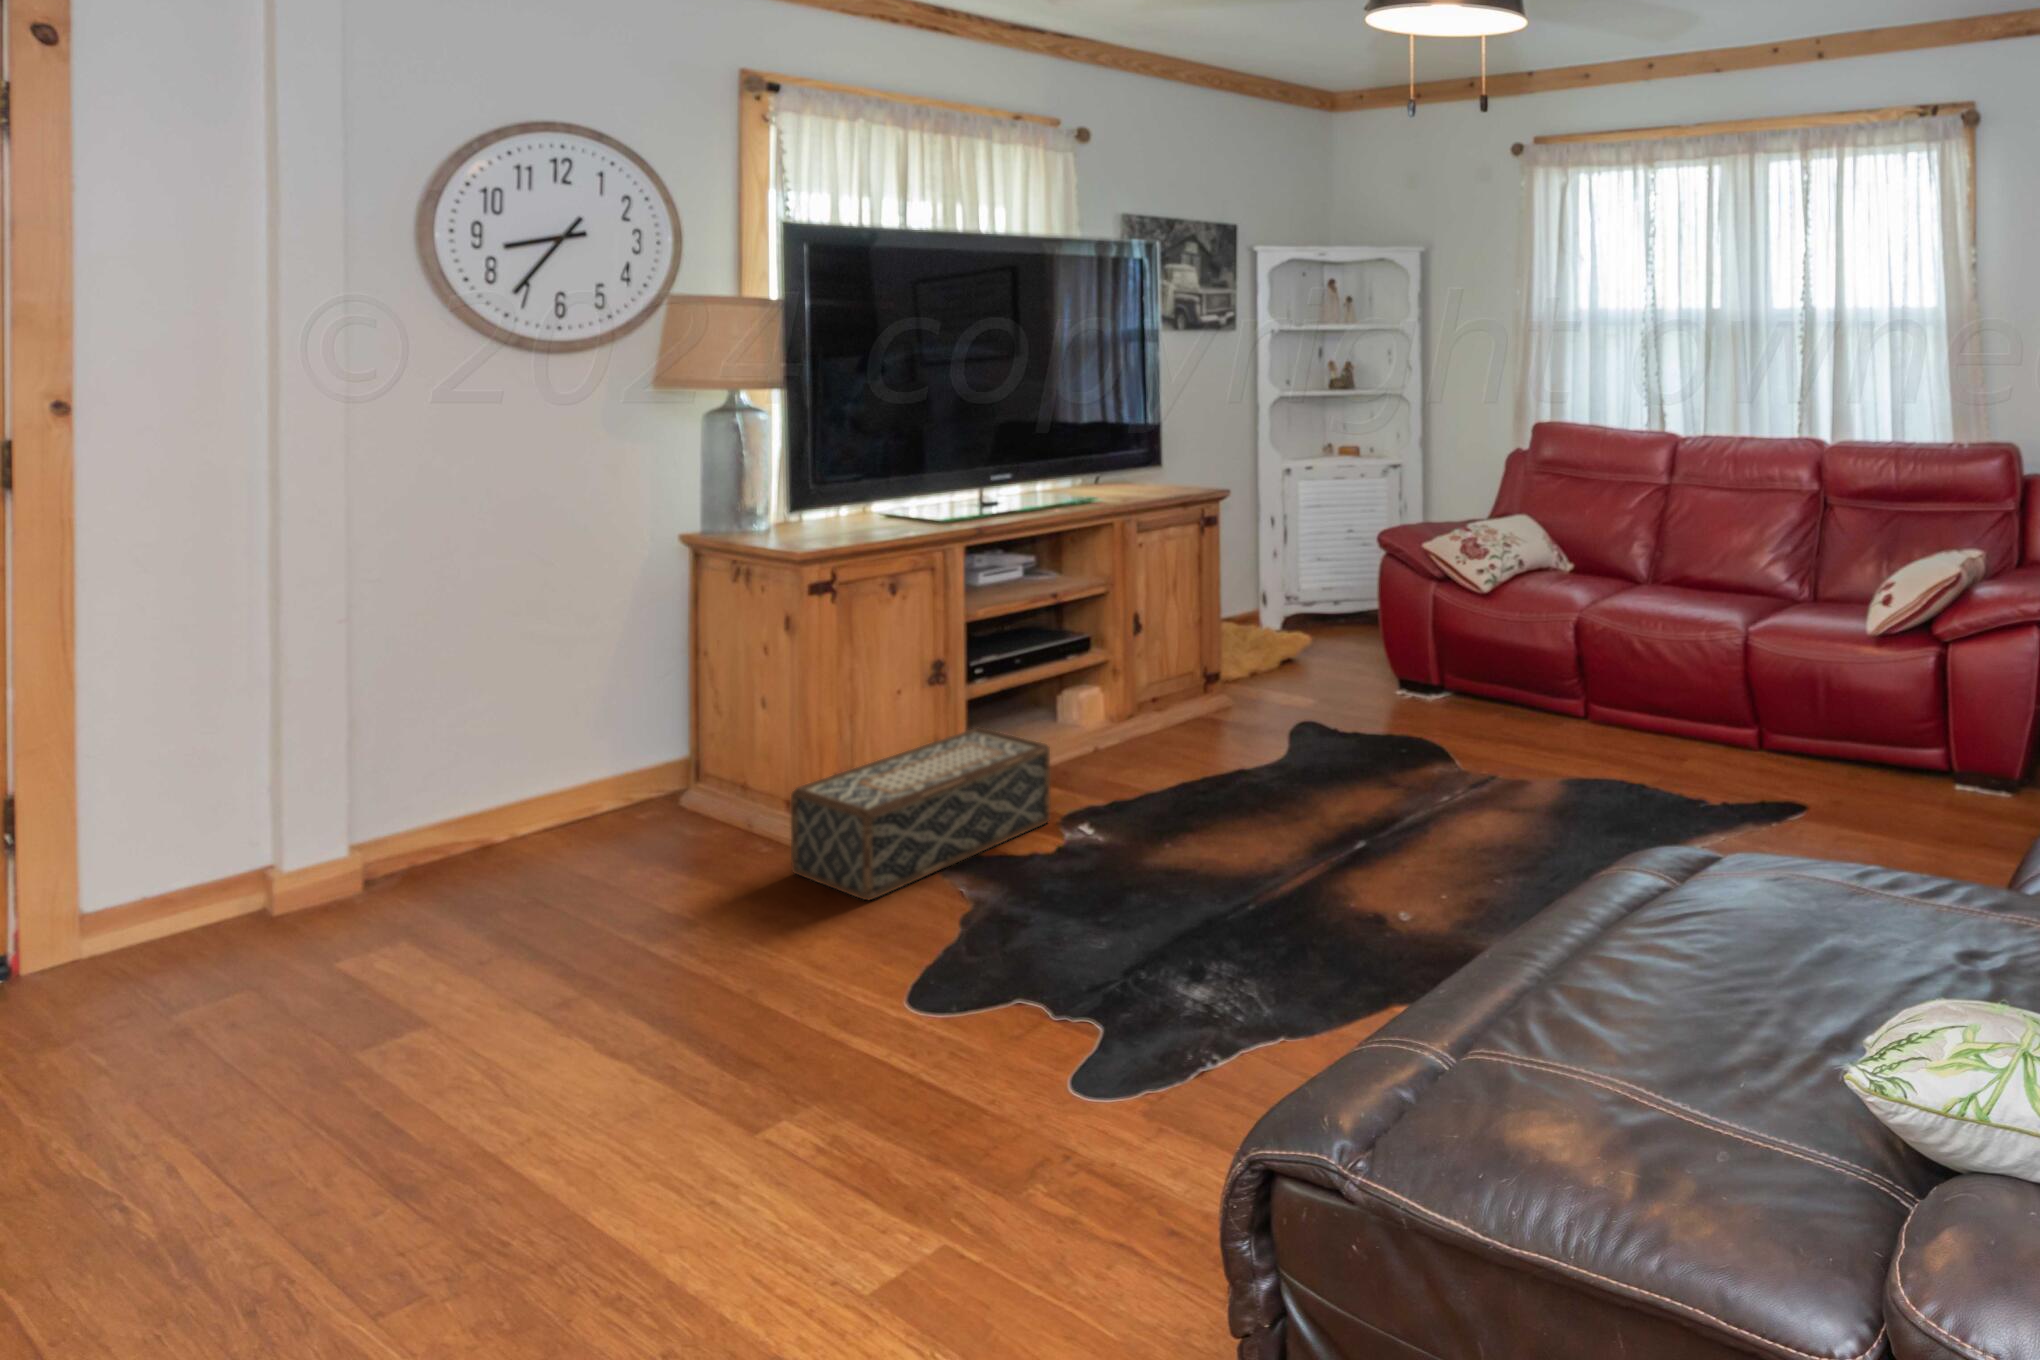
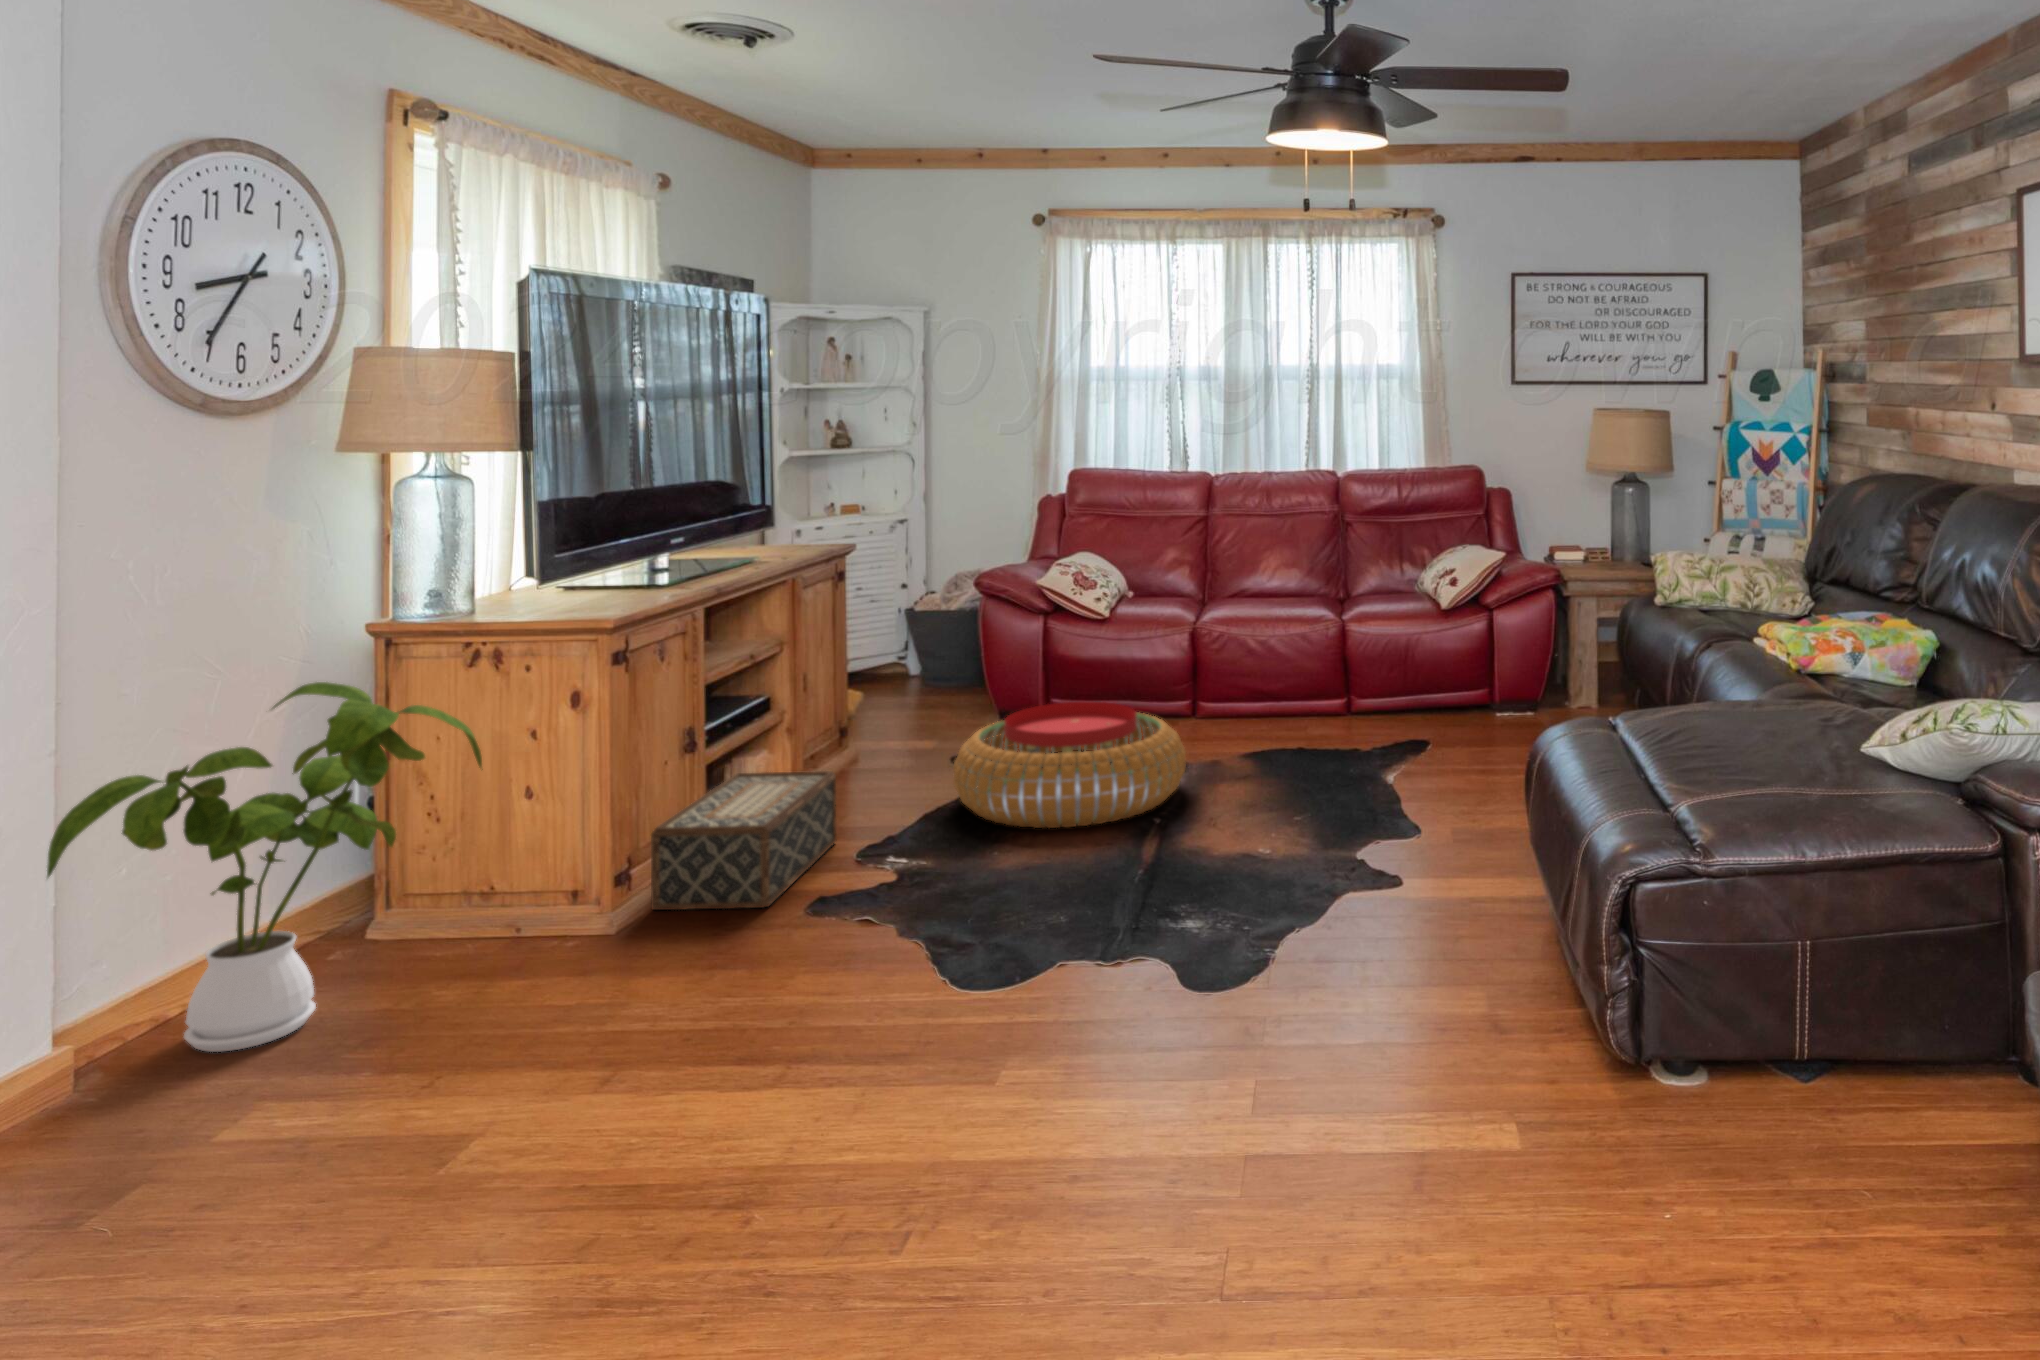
house plant: none [113,608,543,959] -> present [47,682,483,1052]
pouf: none [1187,696,1461,866] -> present [953,702,1186,828]

